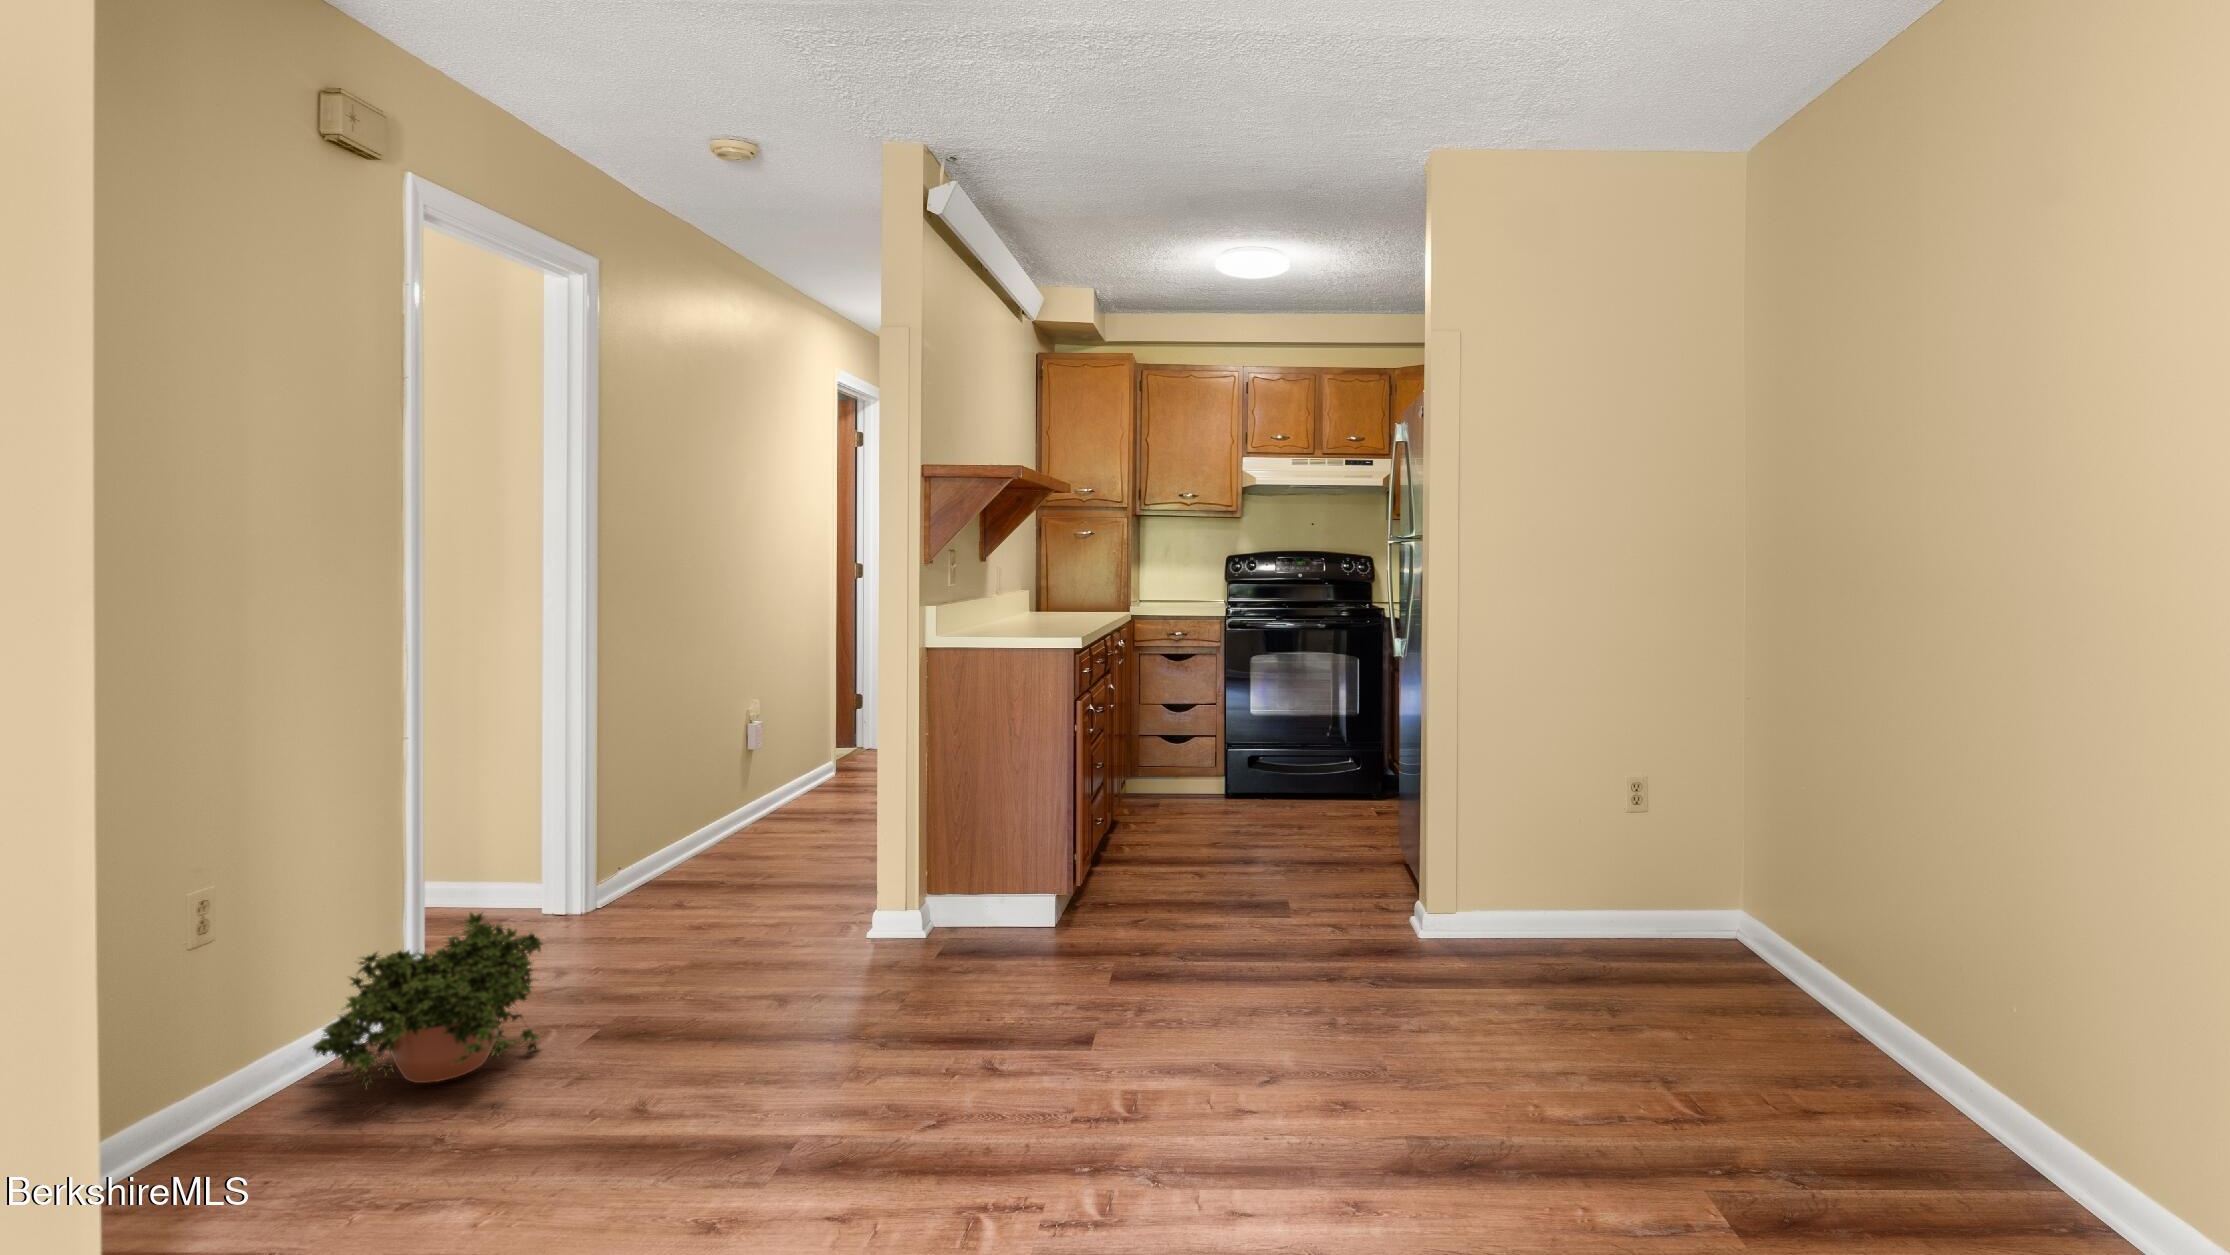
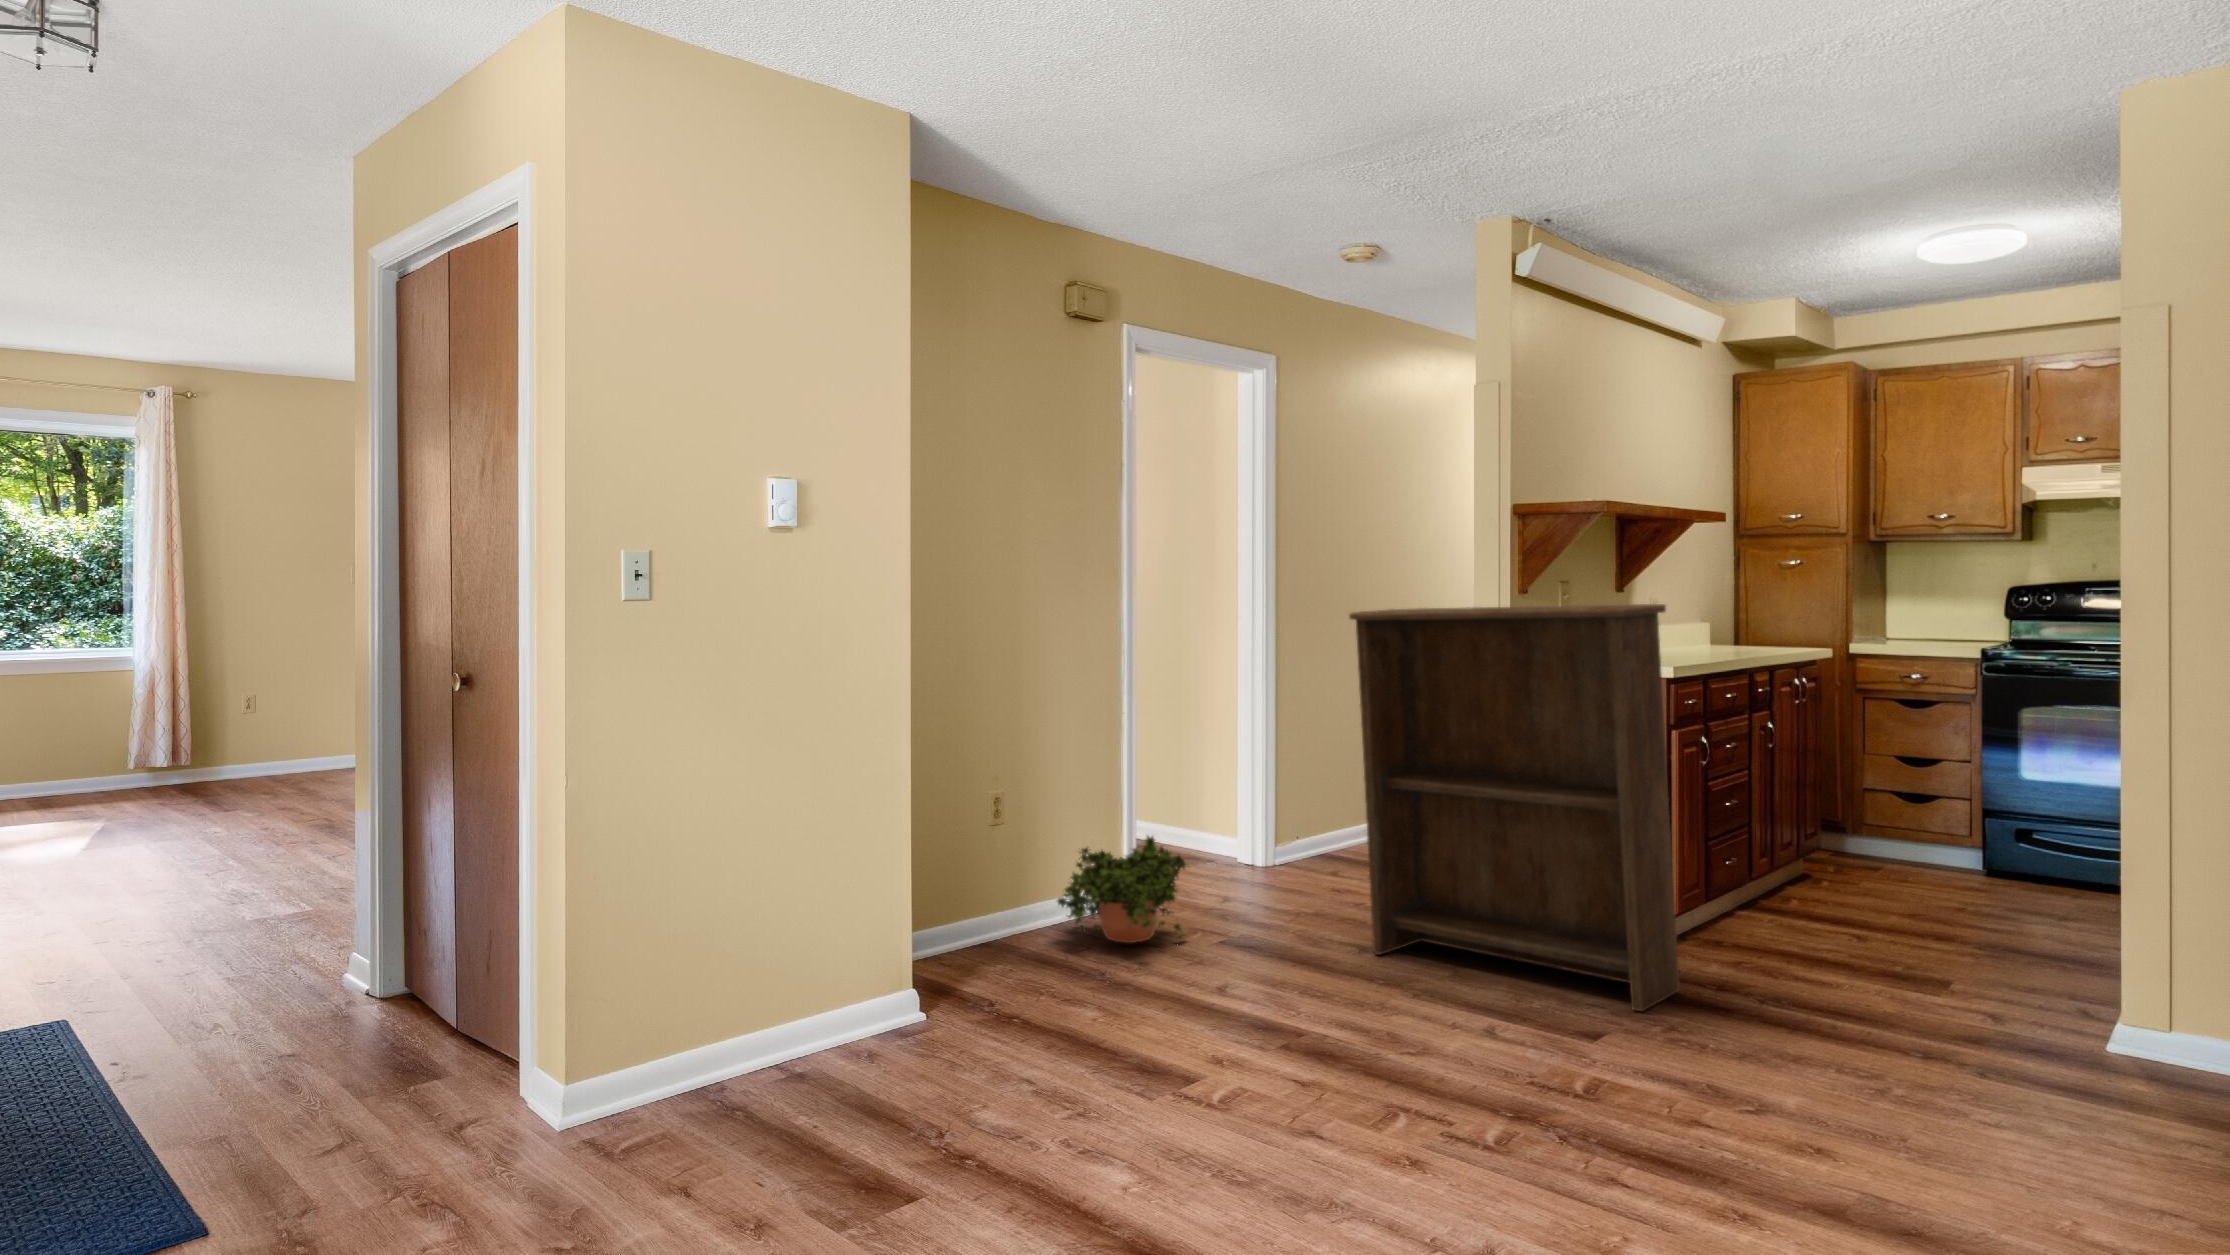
bookshelf: none [794,600,1116,1000] -> present [1349,604,1680,1011]

